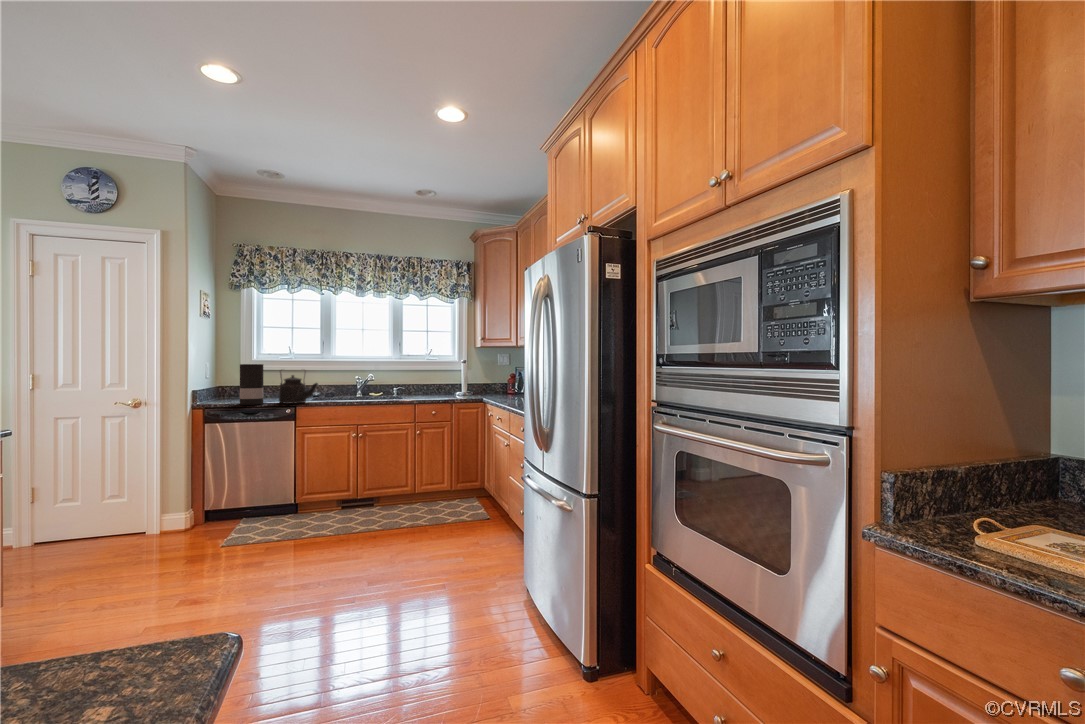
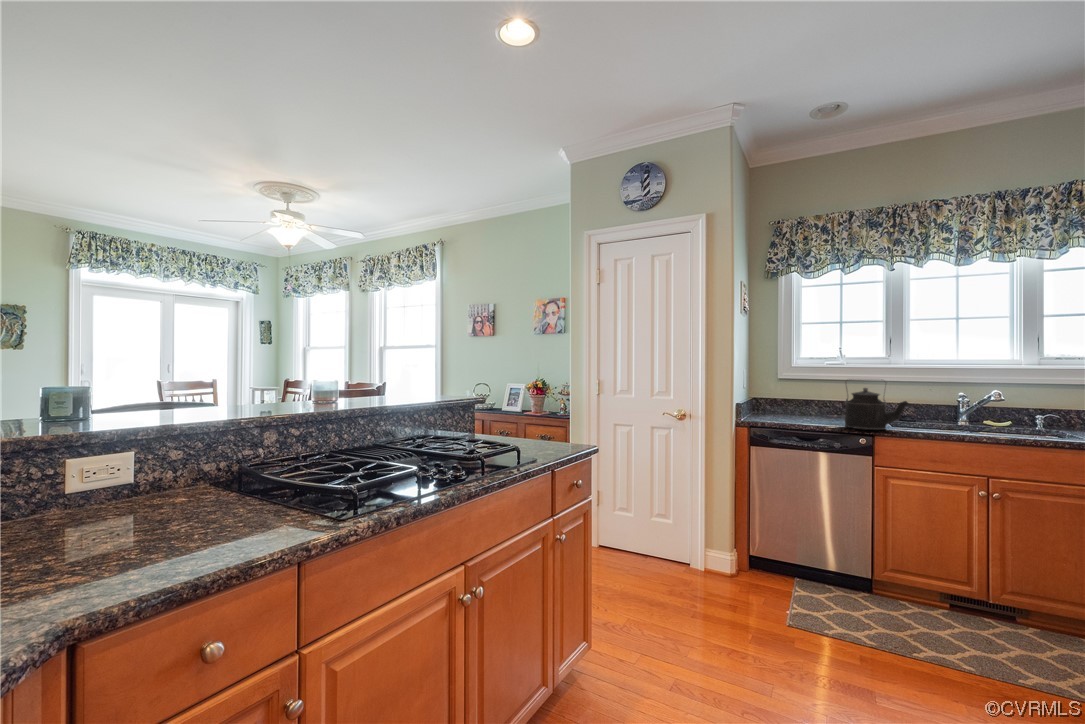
vase: present [240,364,264,405] -> none [791,372,822,427]

